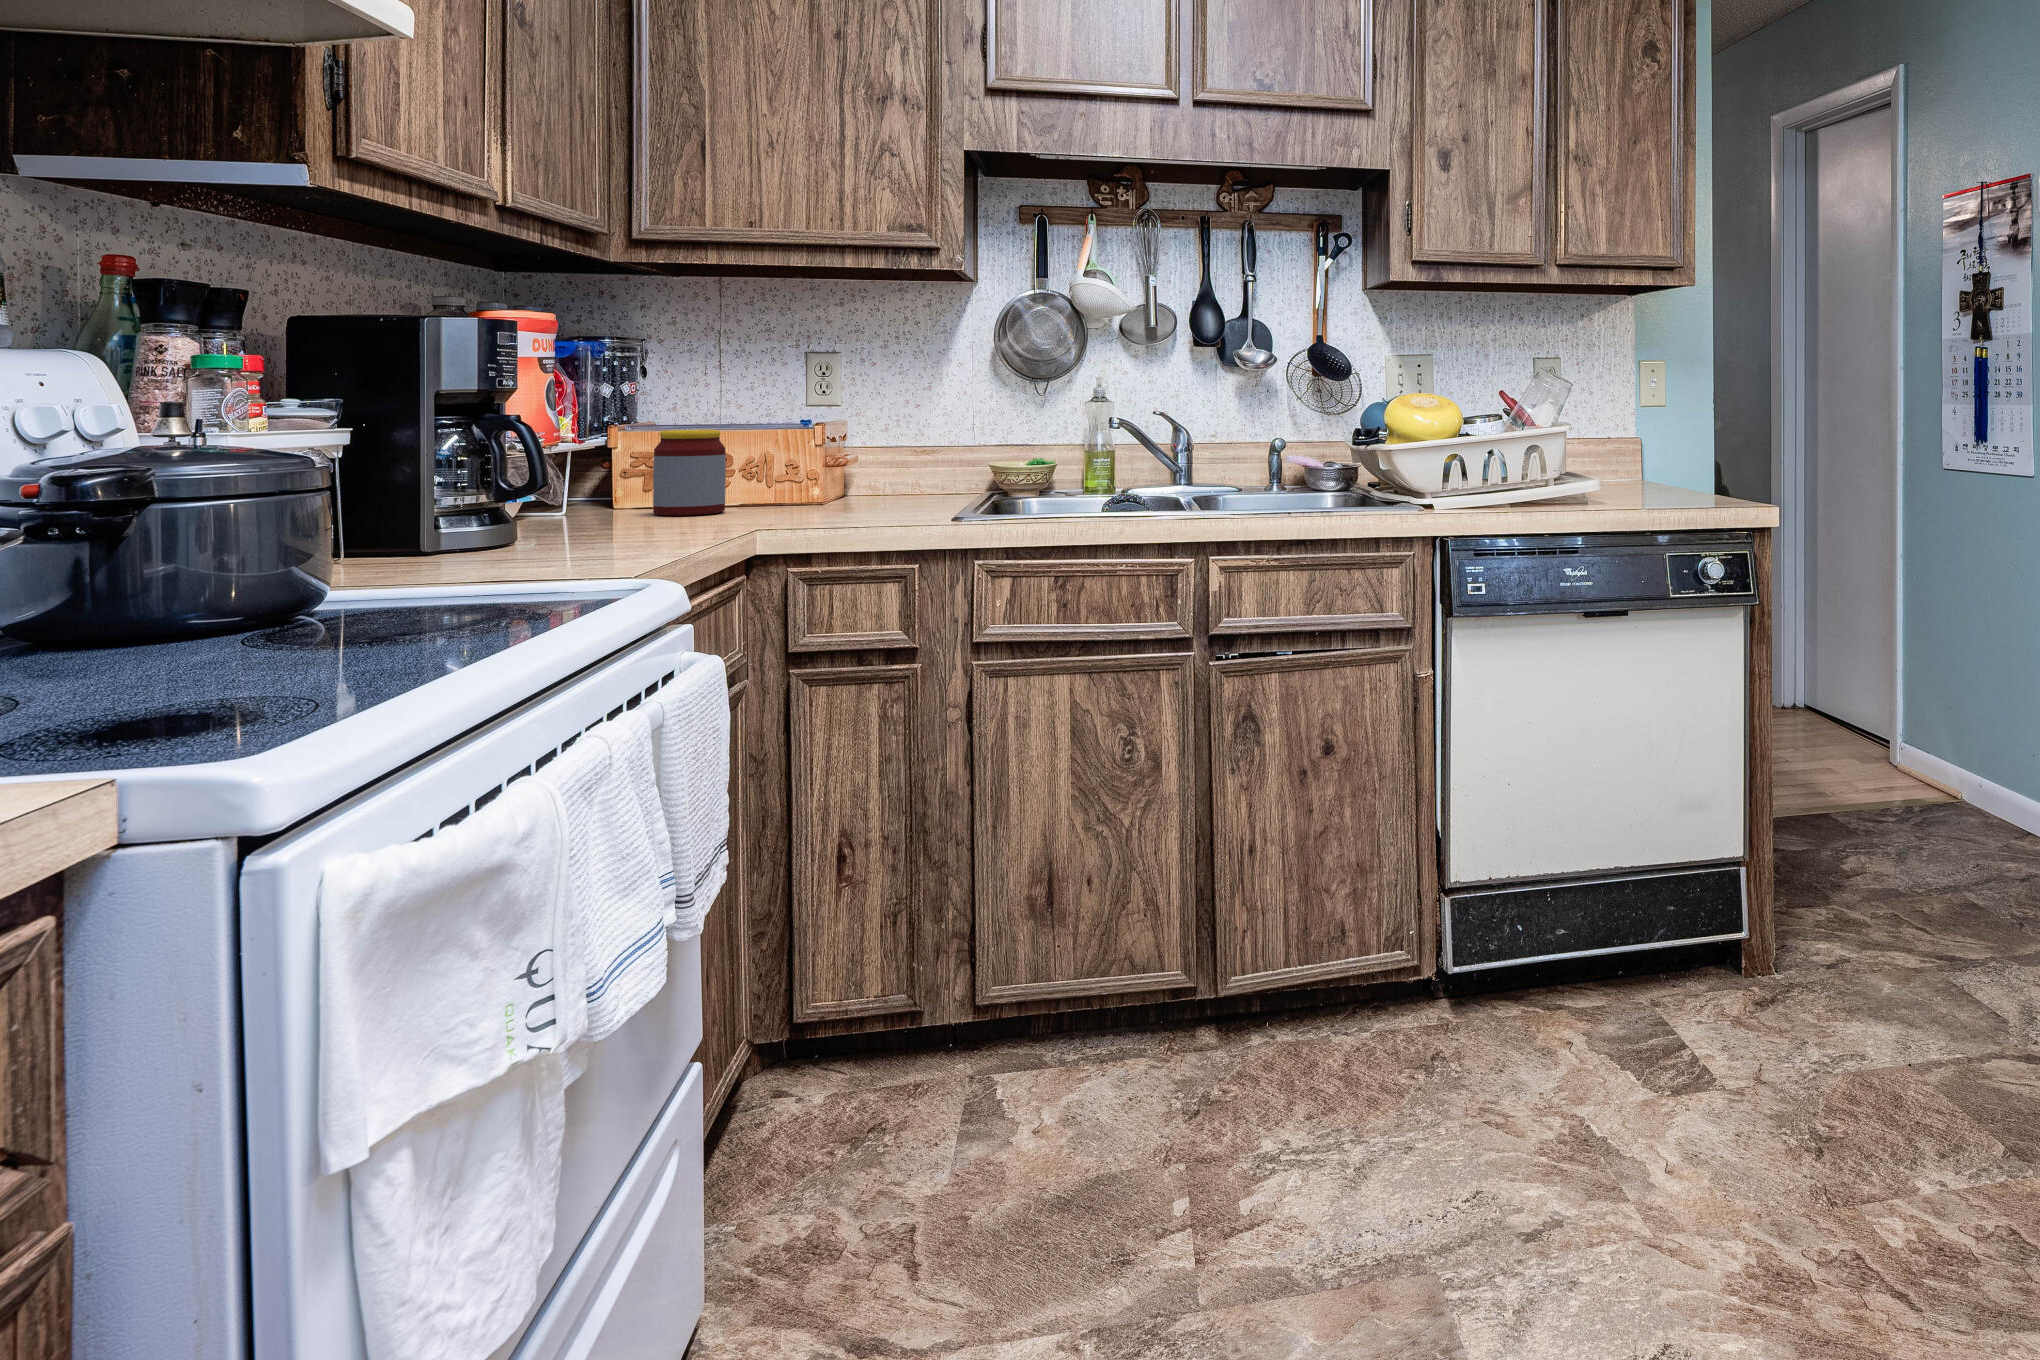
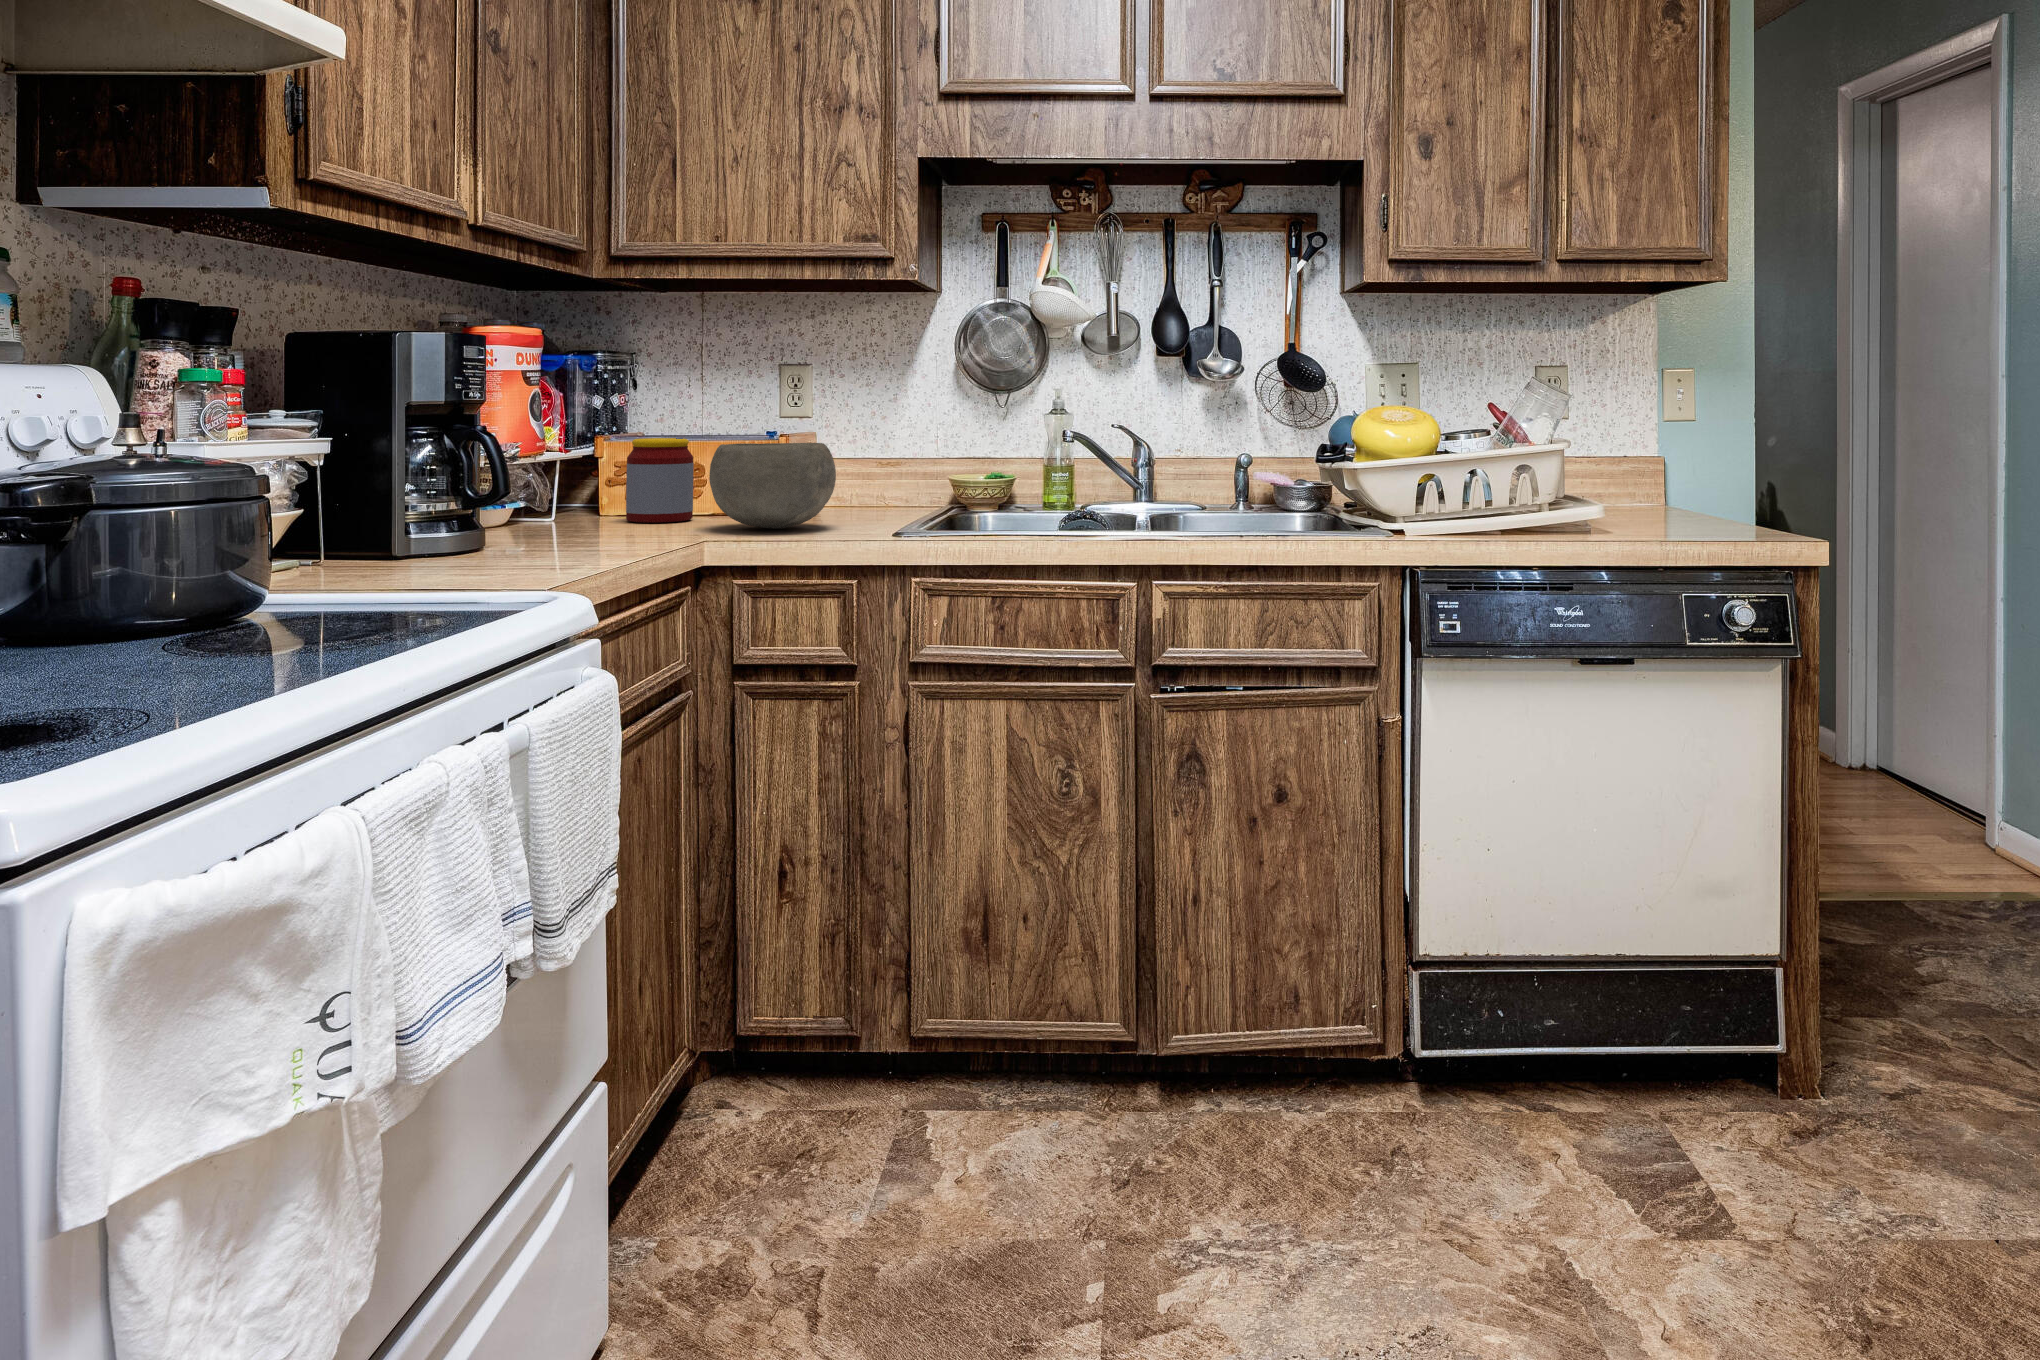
bowl: none [753,432,884,517] -> present [709,443,836,529]

